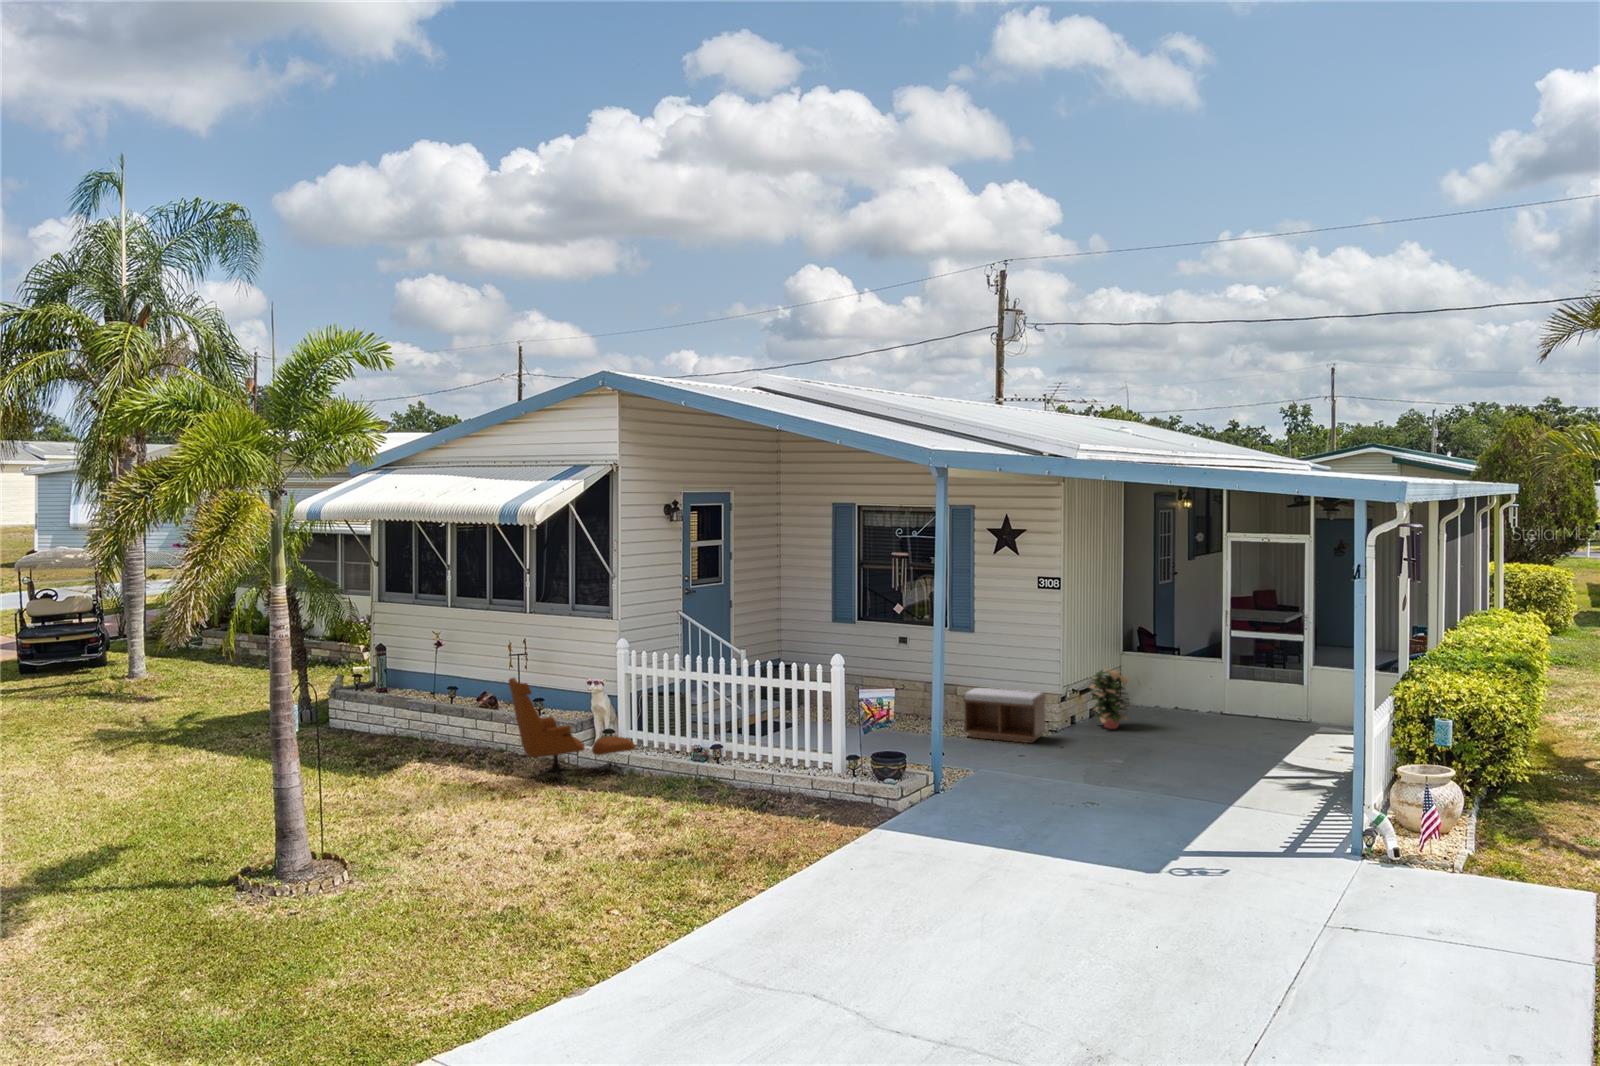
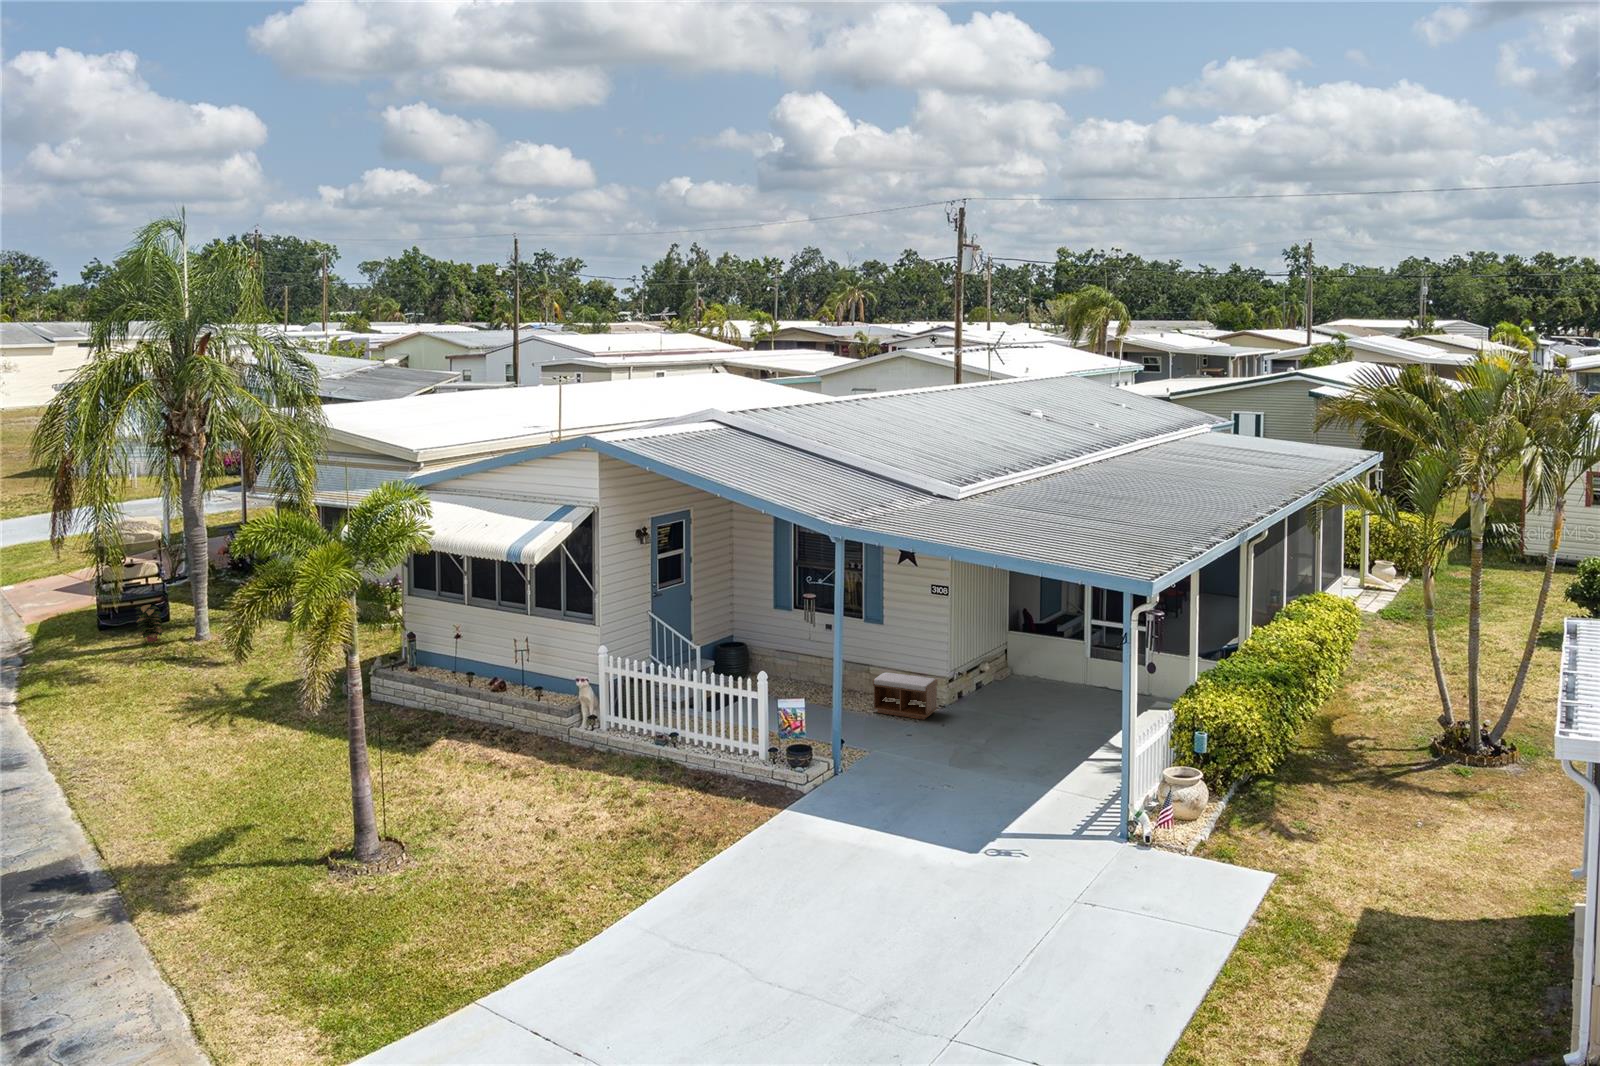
decorative plant: present [1089,669,1129,729] -> present [136,605,164,642]
lounge chair: present [509,678,635,783] -> none [514,682,614,763]

